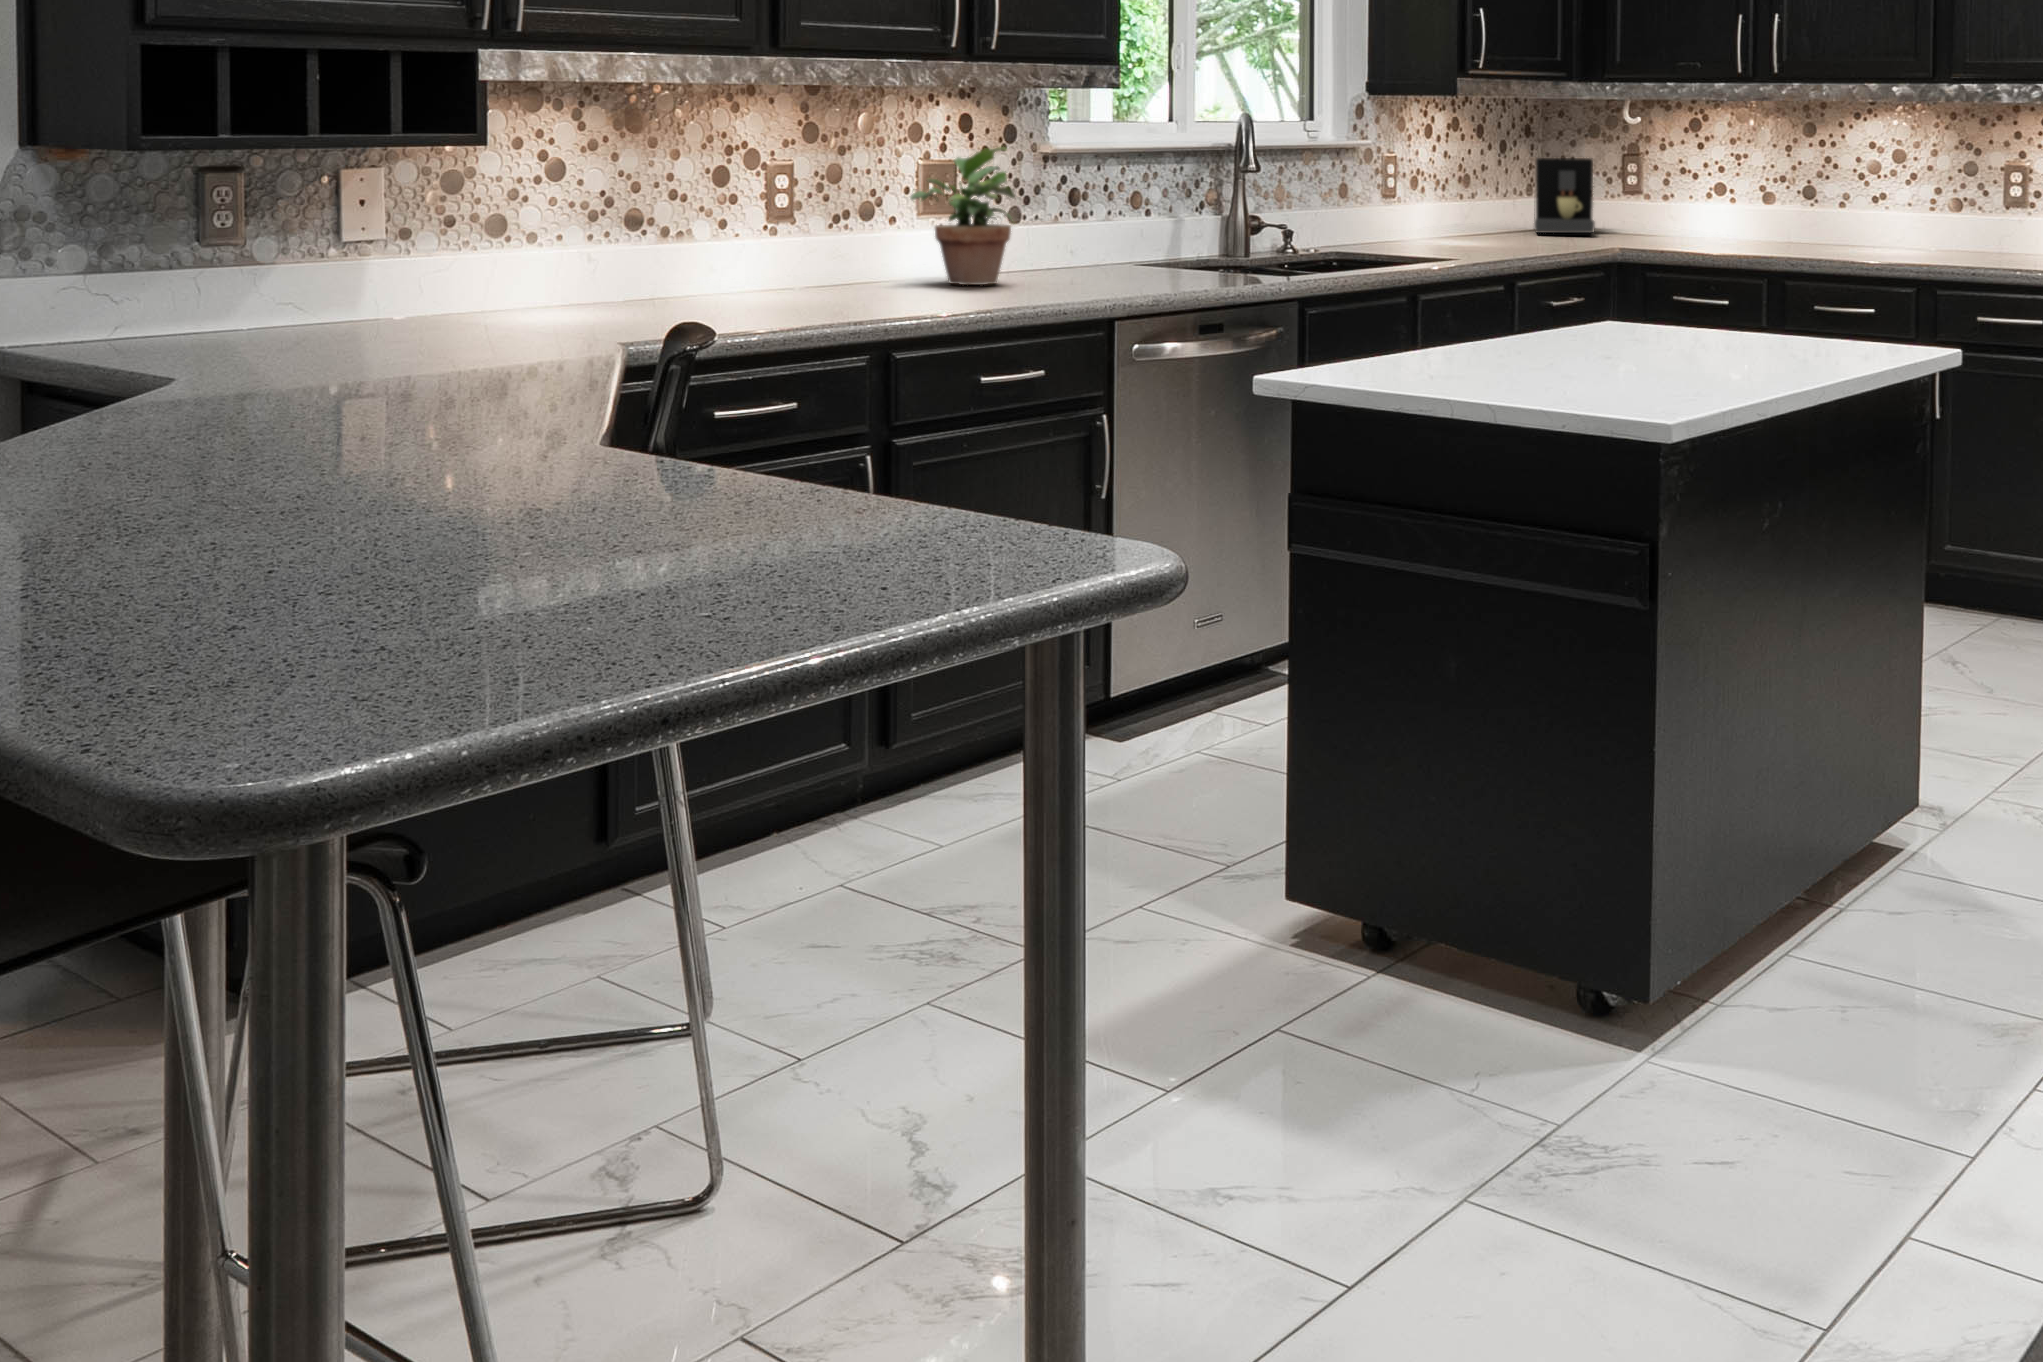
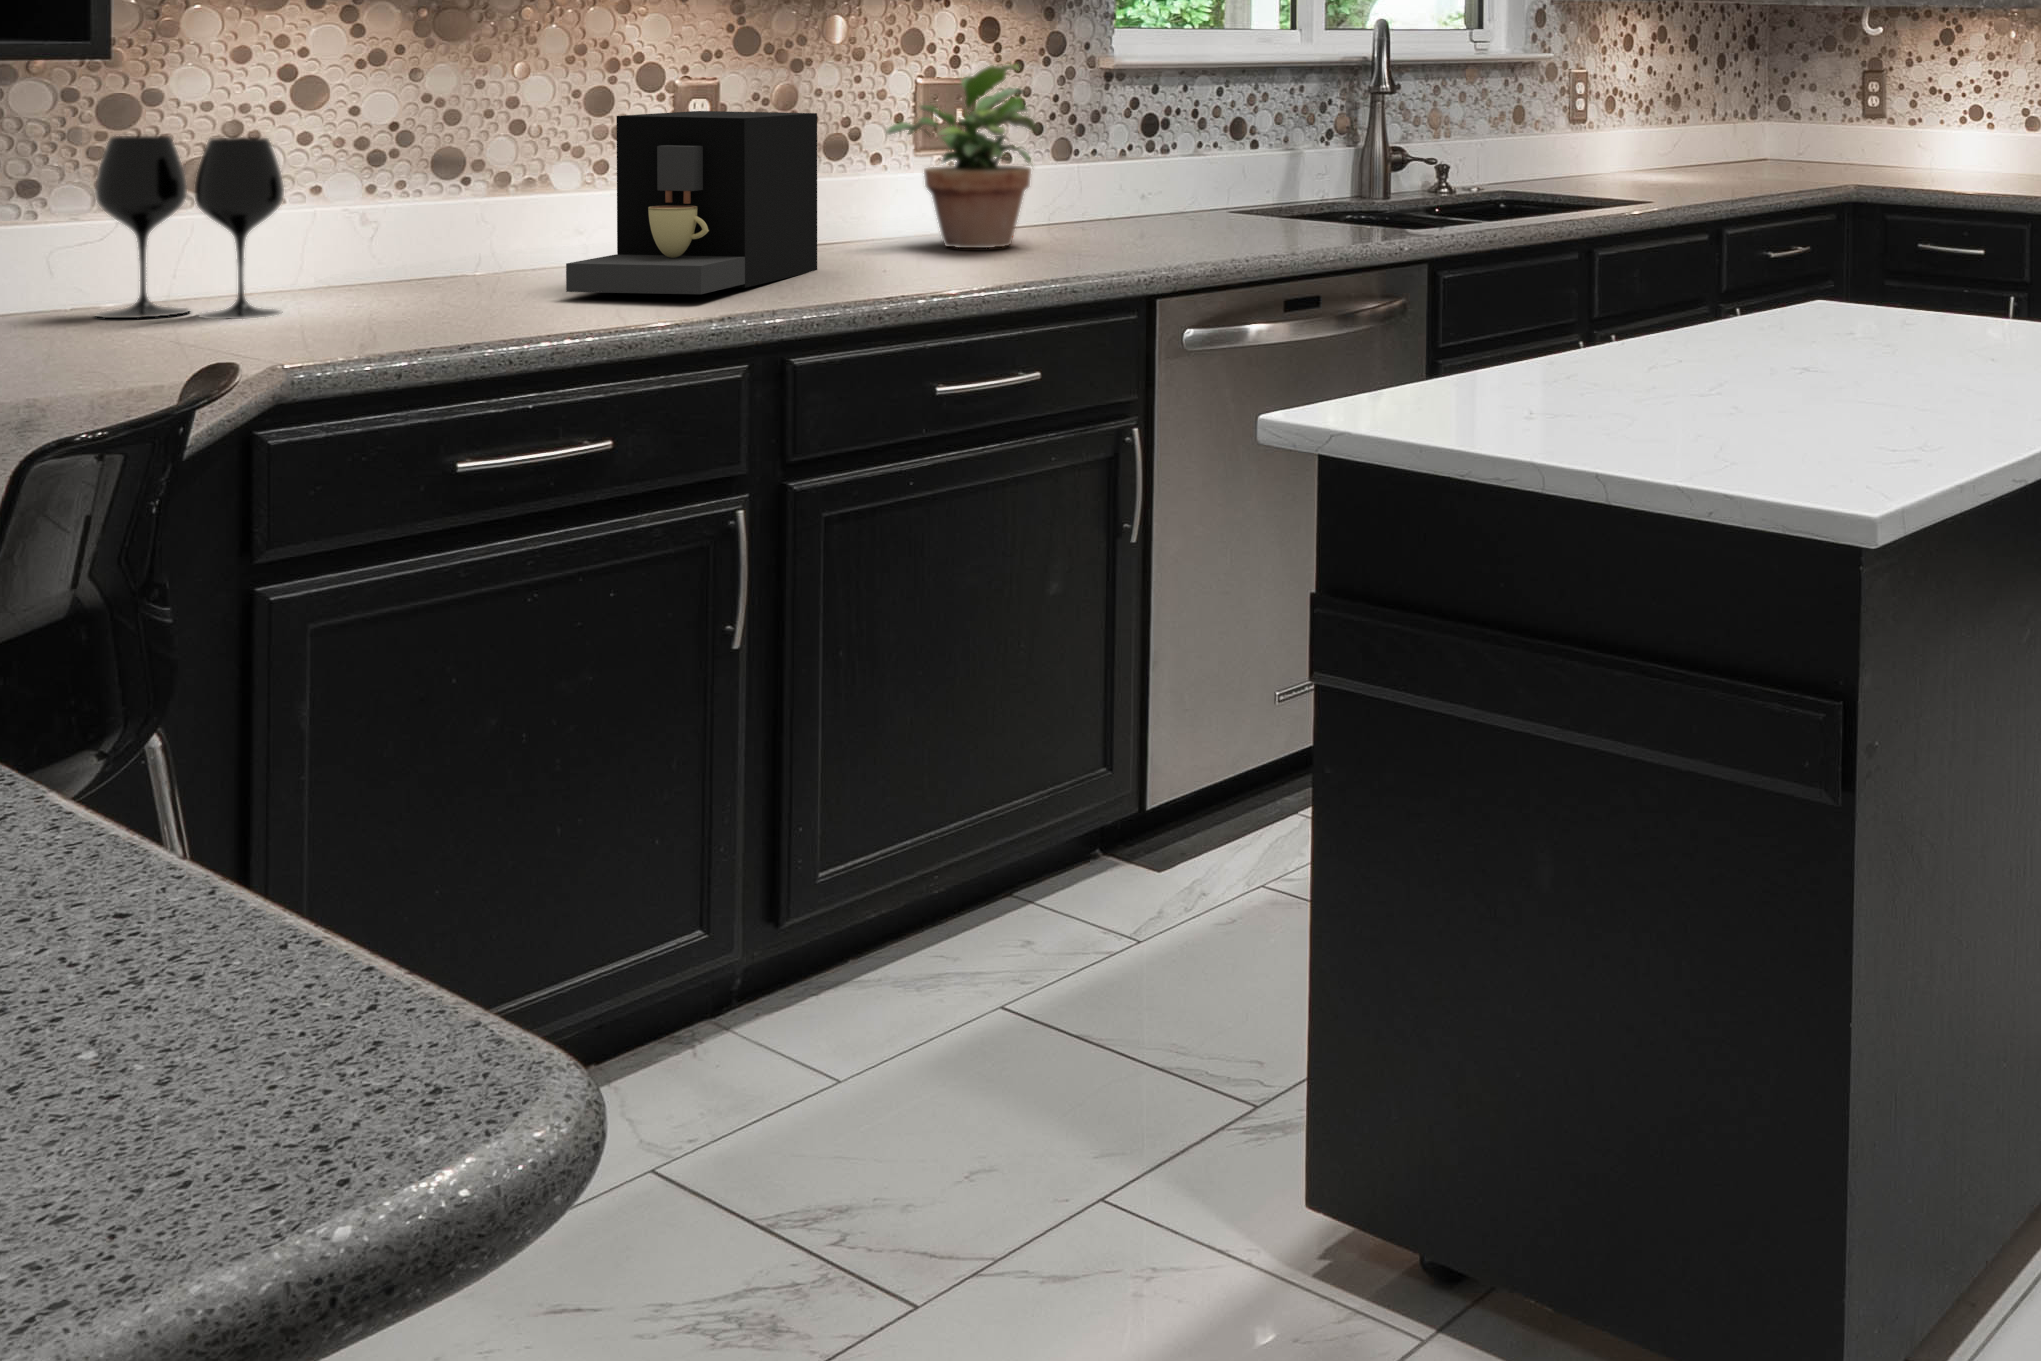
coffee maker: present [1534,158,1595,233] -> present [566,111,817,294]
wine glass: none [442,197,563,321] -> present [95,136,284,319]

